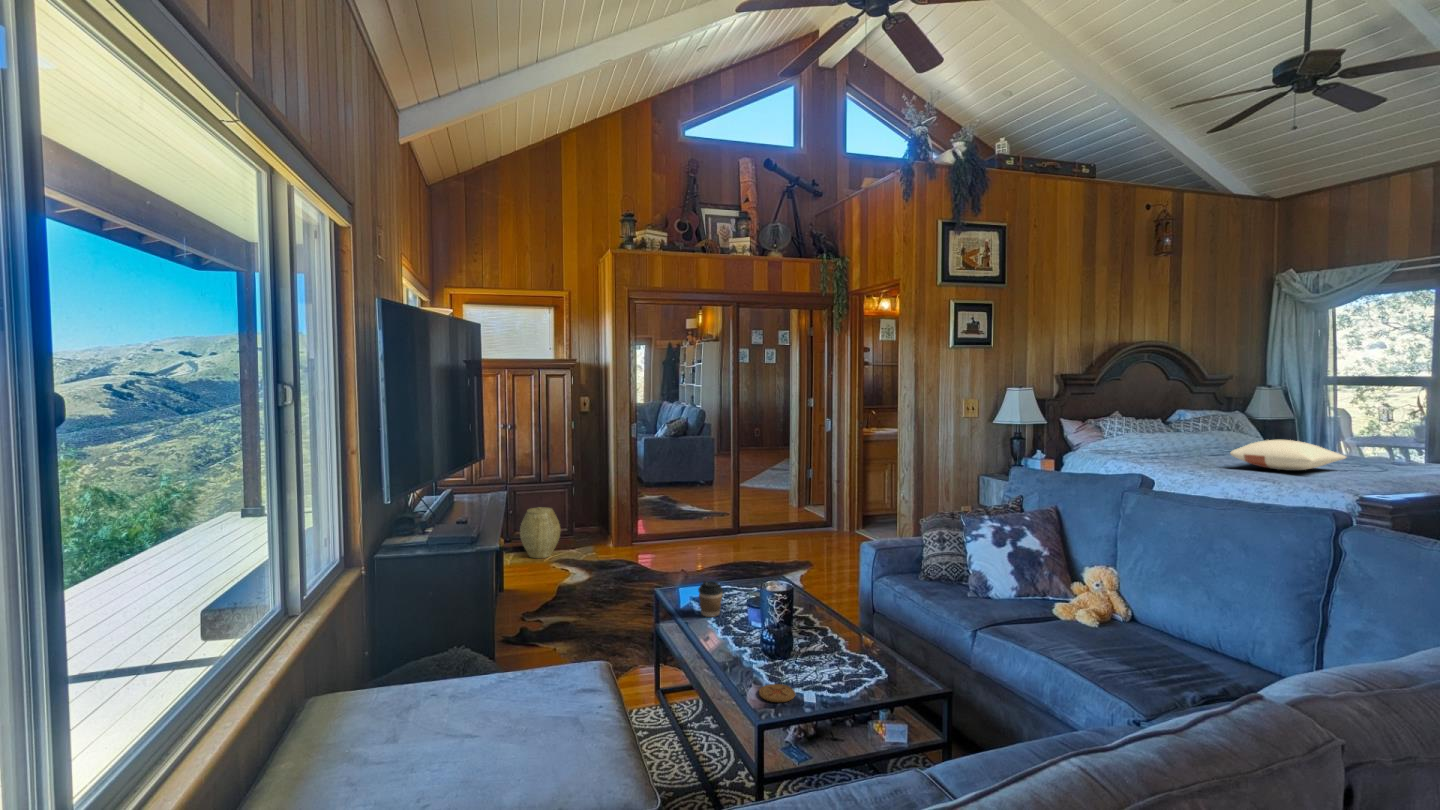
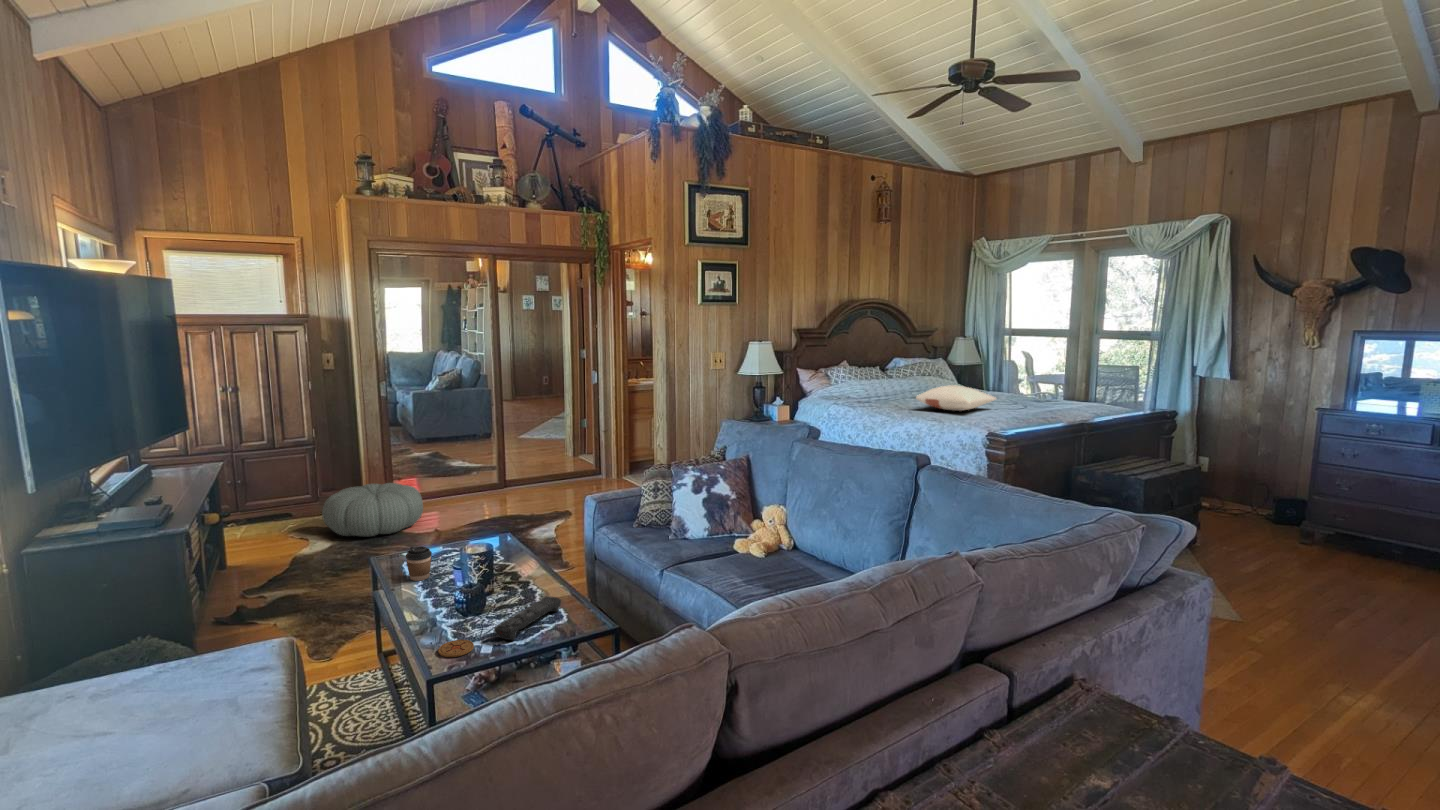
woven basket: present [520,507,561,558] -> none [251,474,301,528]
pouf: none [581,522,671,573] -> present [322,483,423,536]
remote control: none [814,646,875,692] -> present [494,596,561,640]

